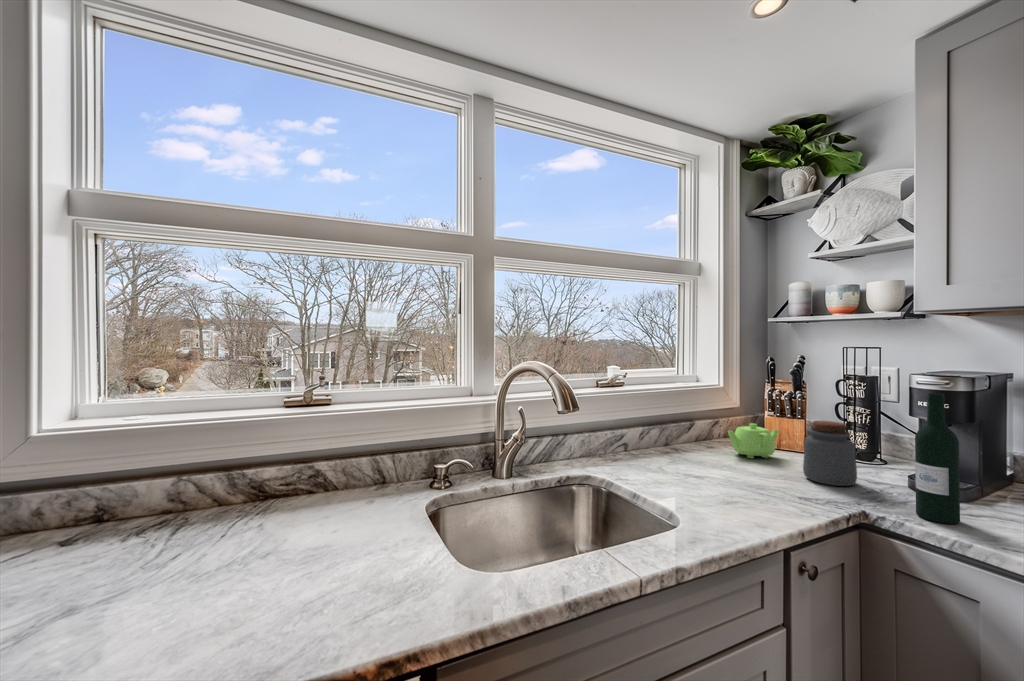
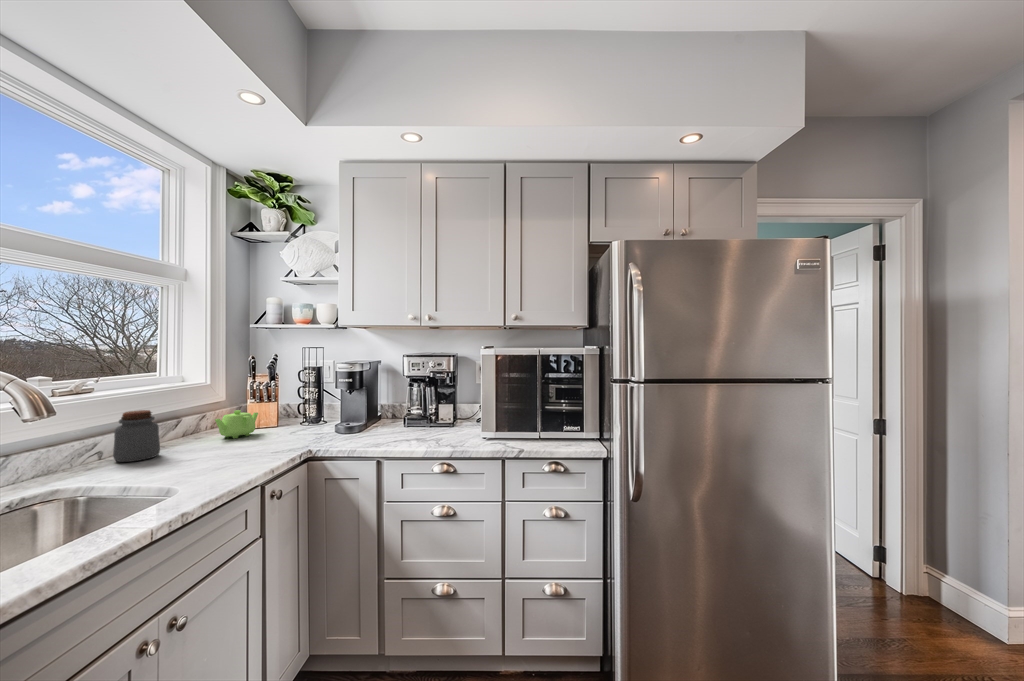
wine bottle: present [915,393,960,524] -> none [336,373,356,445]
jar: present [803,421,857,486] -> present [113,410,160,462]

